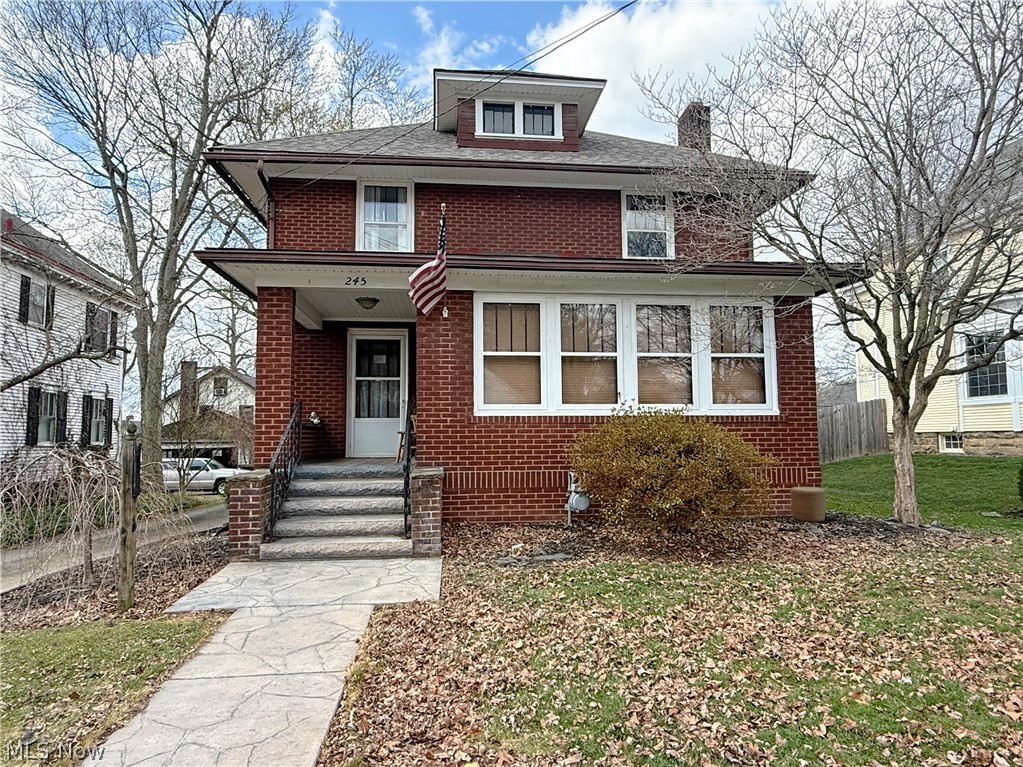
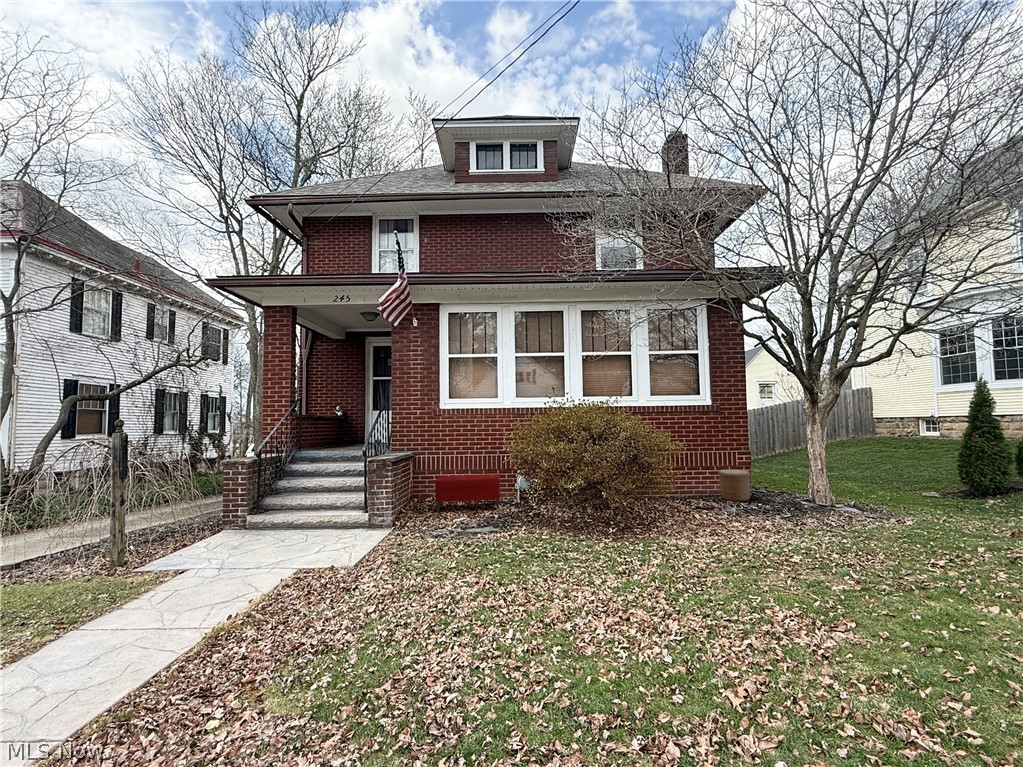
bench: none [473,494,551,538] -> present [435,474,500,512]

